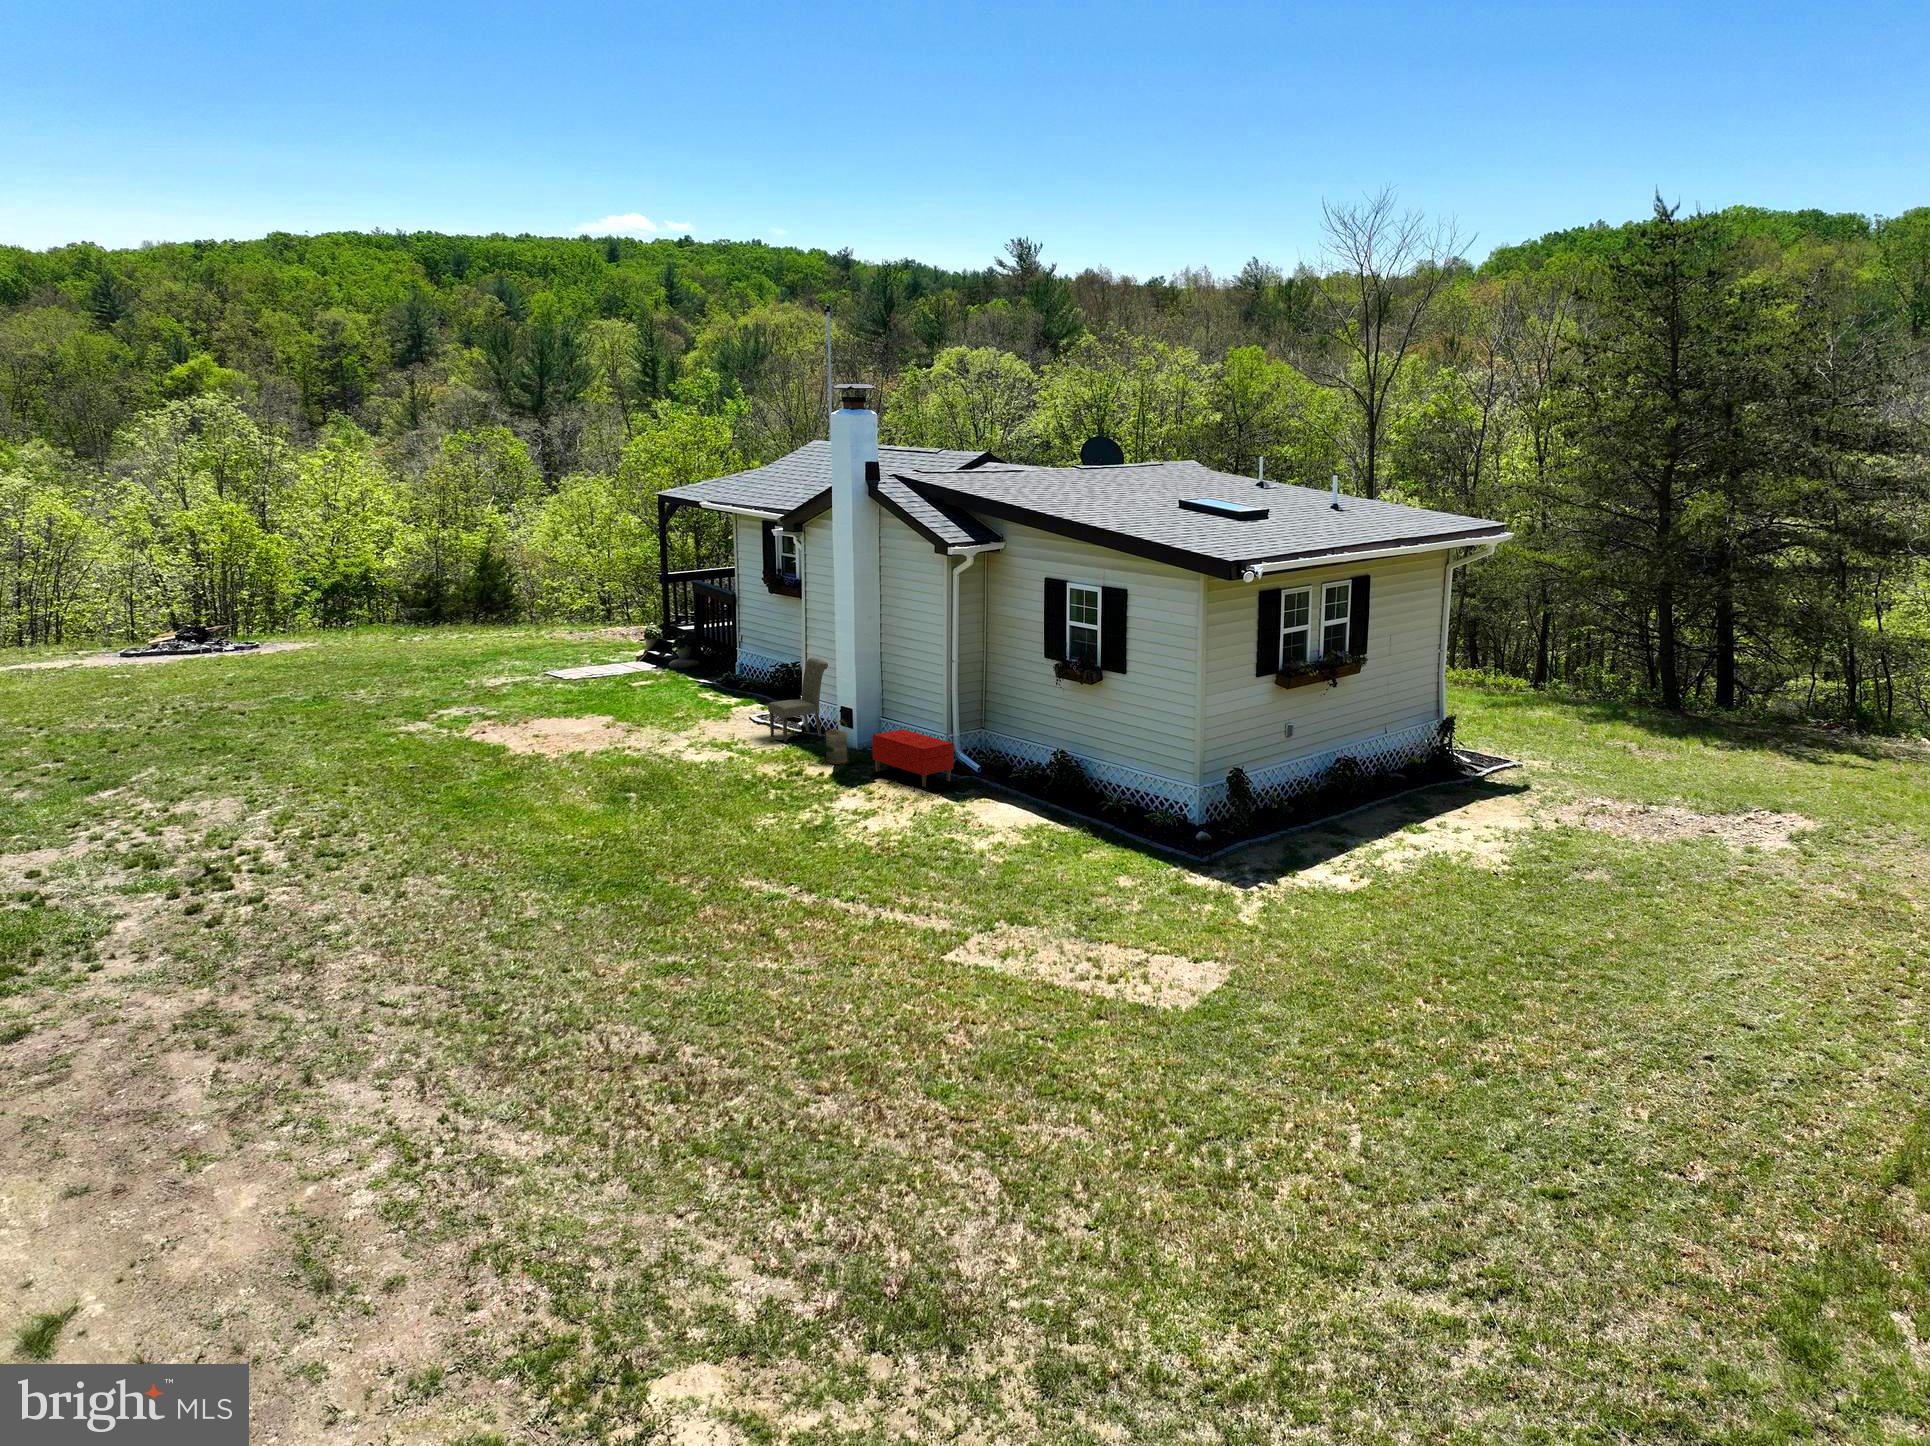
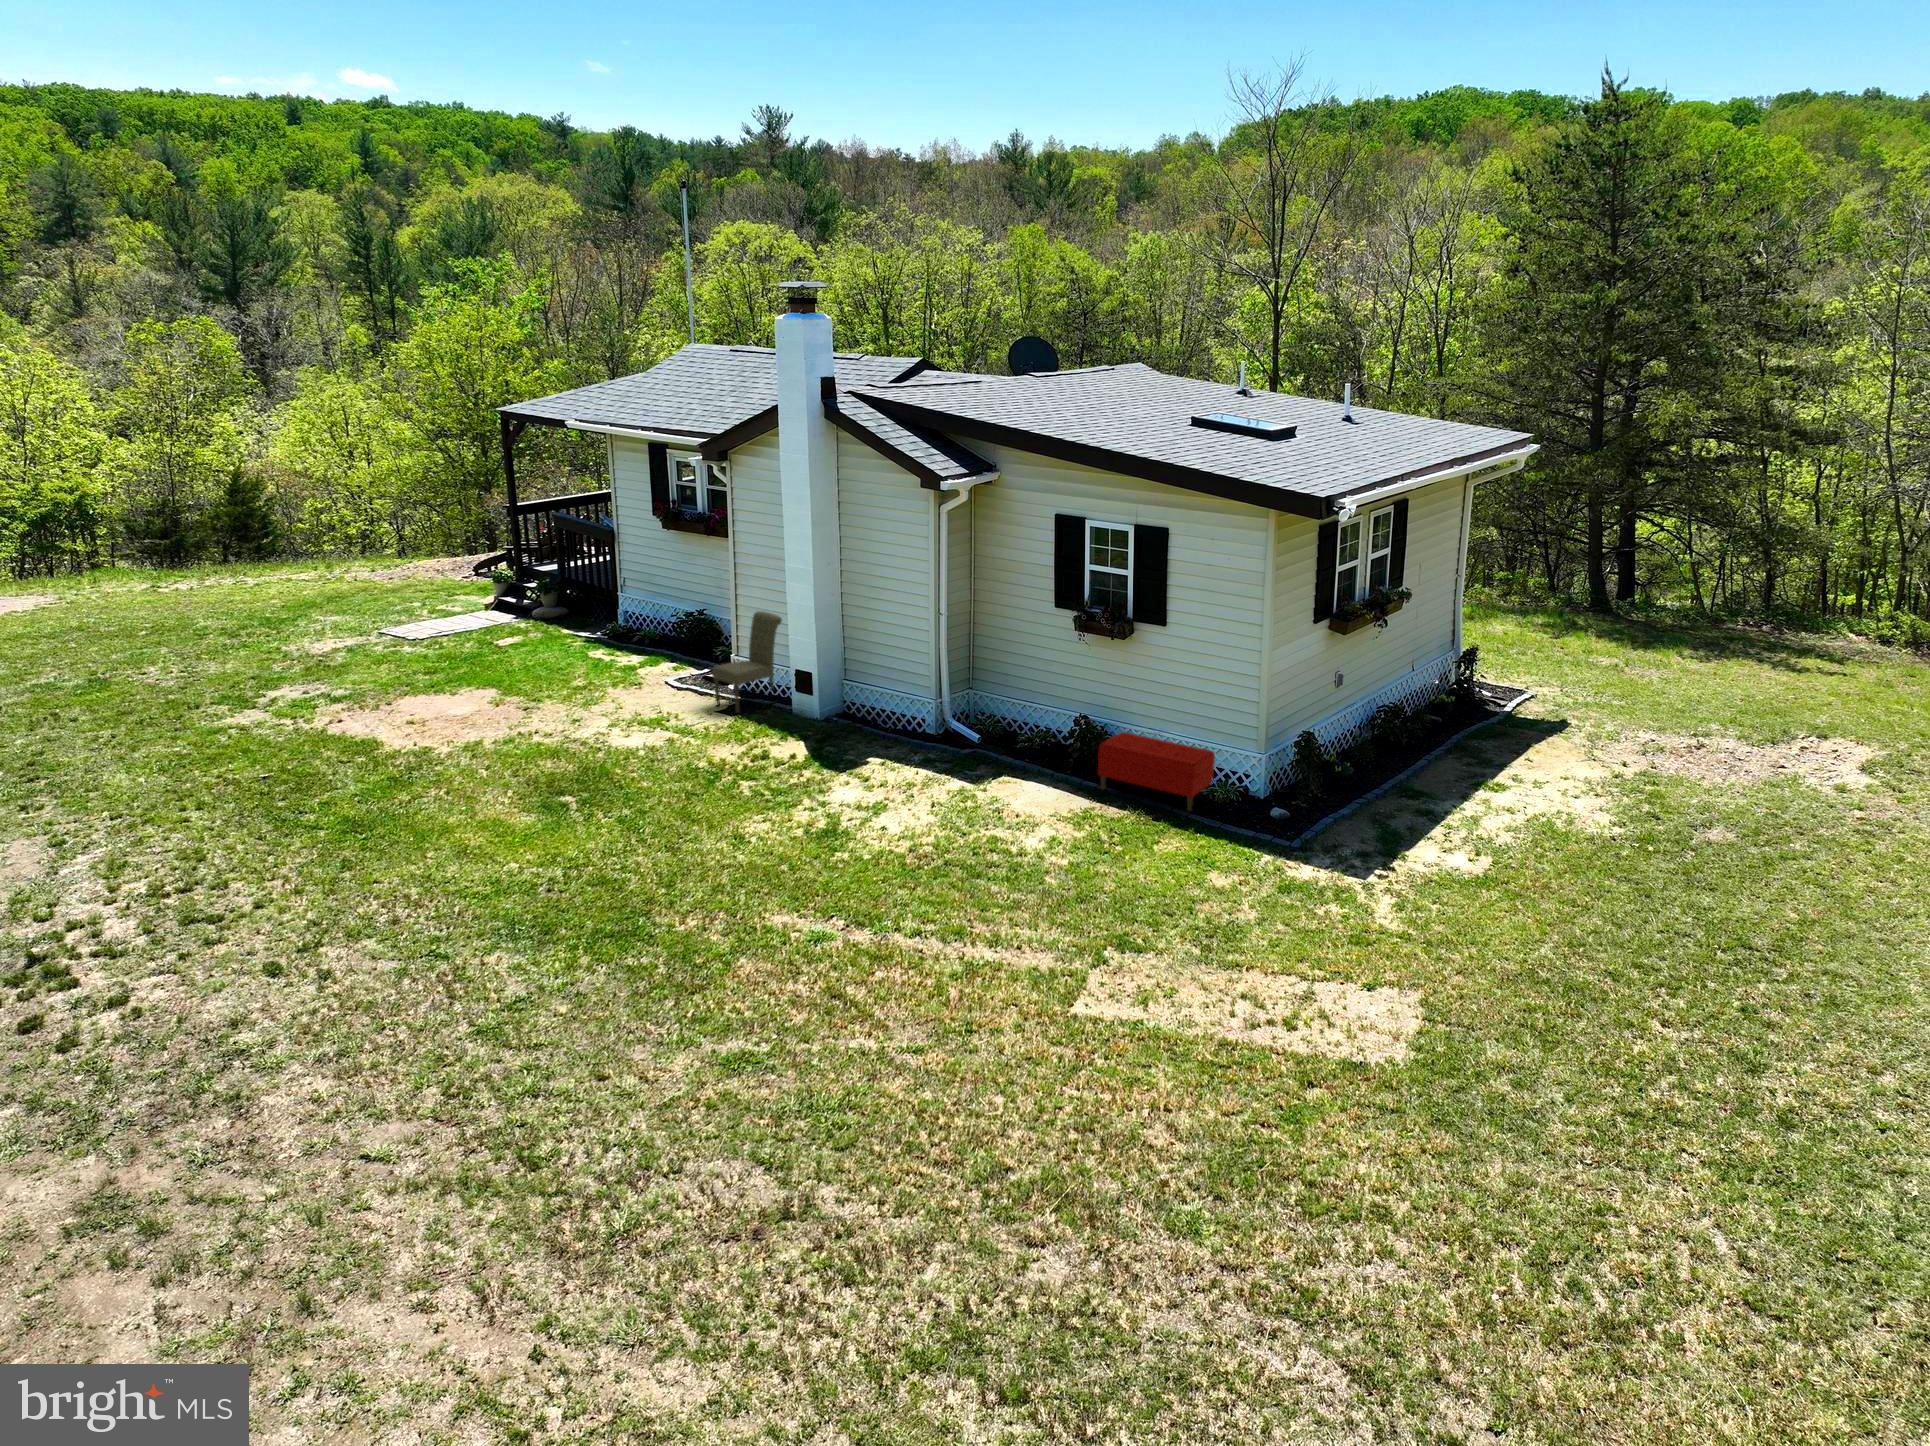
bench: present [872,729,954,787] -> present [1098,732,1215,811]
basket: present [826,730,847,763] -> none [786,683,814,736]

